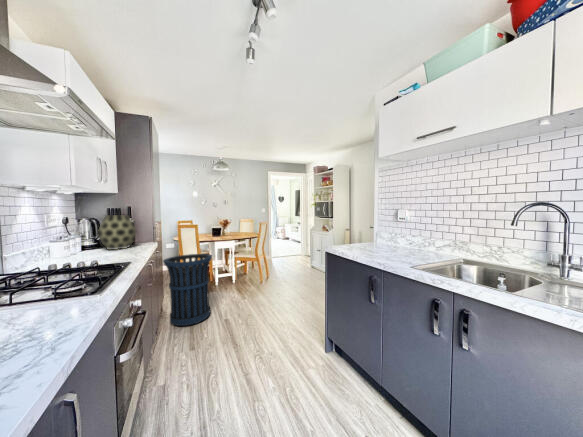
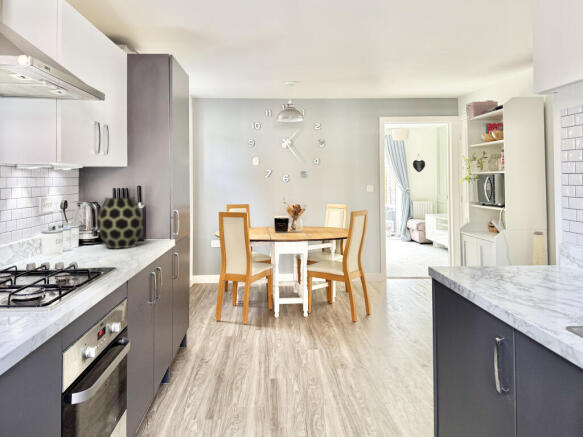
trash can: present [163,254,212,326] -> none [184,263,257,376]

